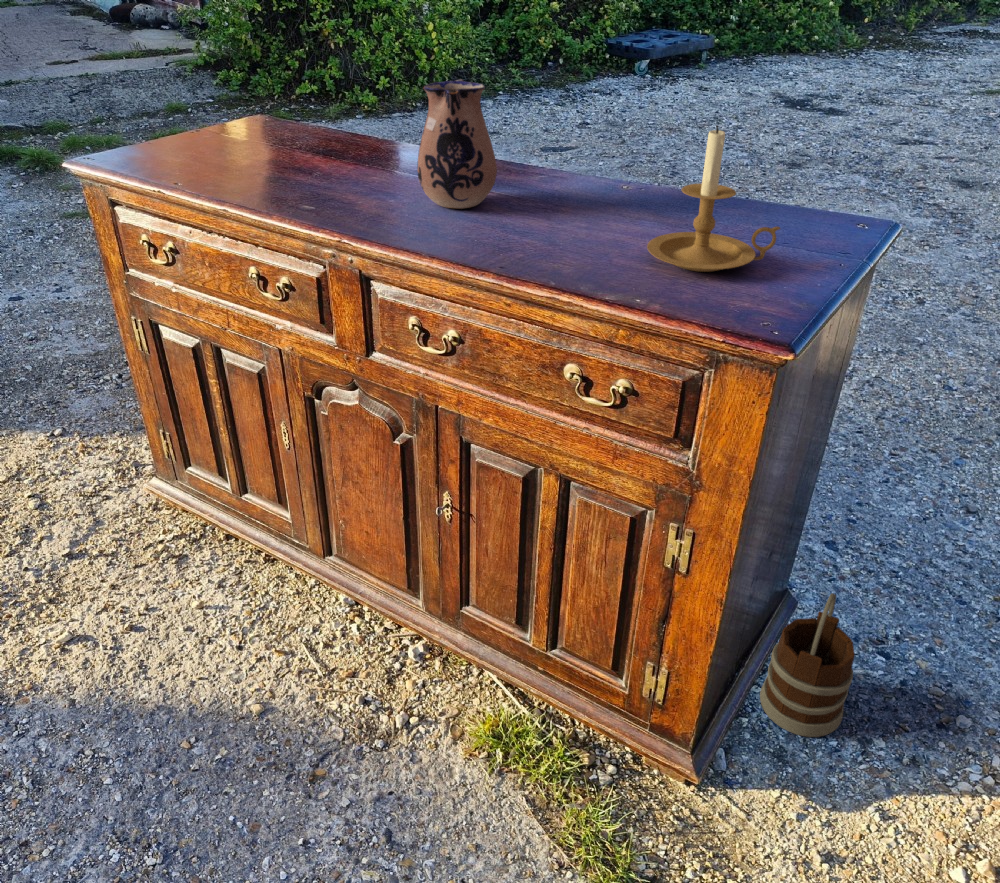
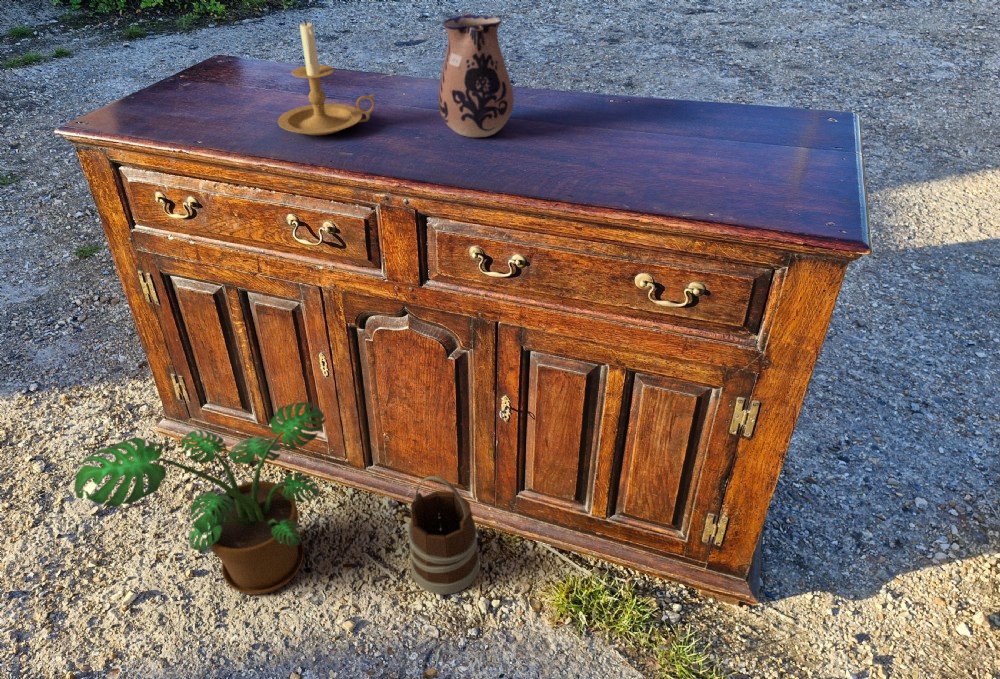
candle holder: present [647,125,780,272] -> present [278,19,375,135]
potted plant: none [20,468,279,661] -> present [74,402,325,595]
wooden bucket: present [760,593,855,737] -> present [408,476,480,594]

